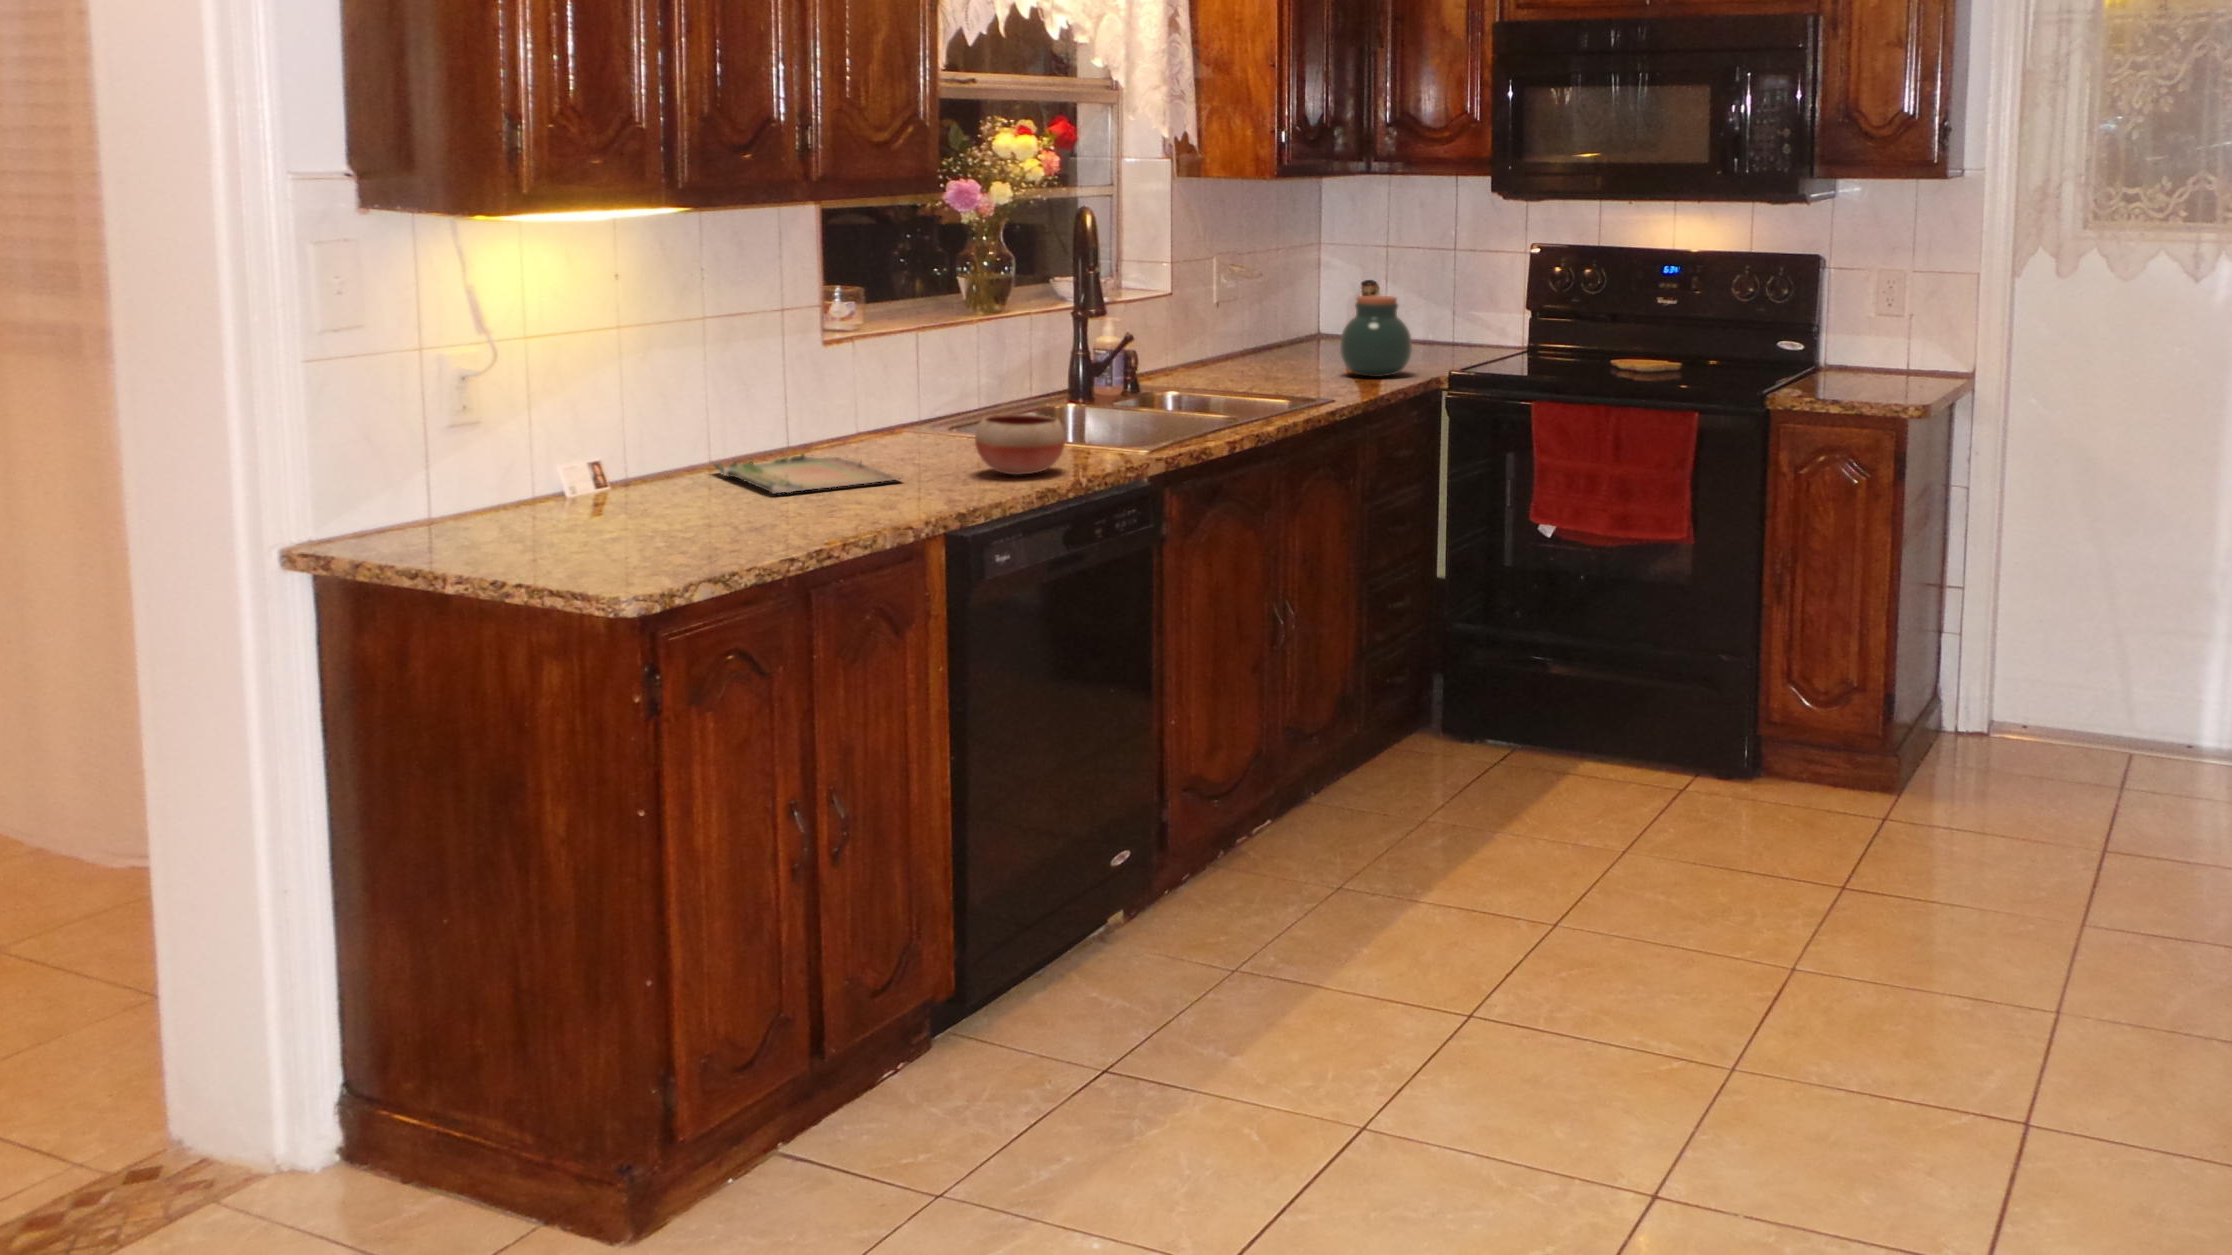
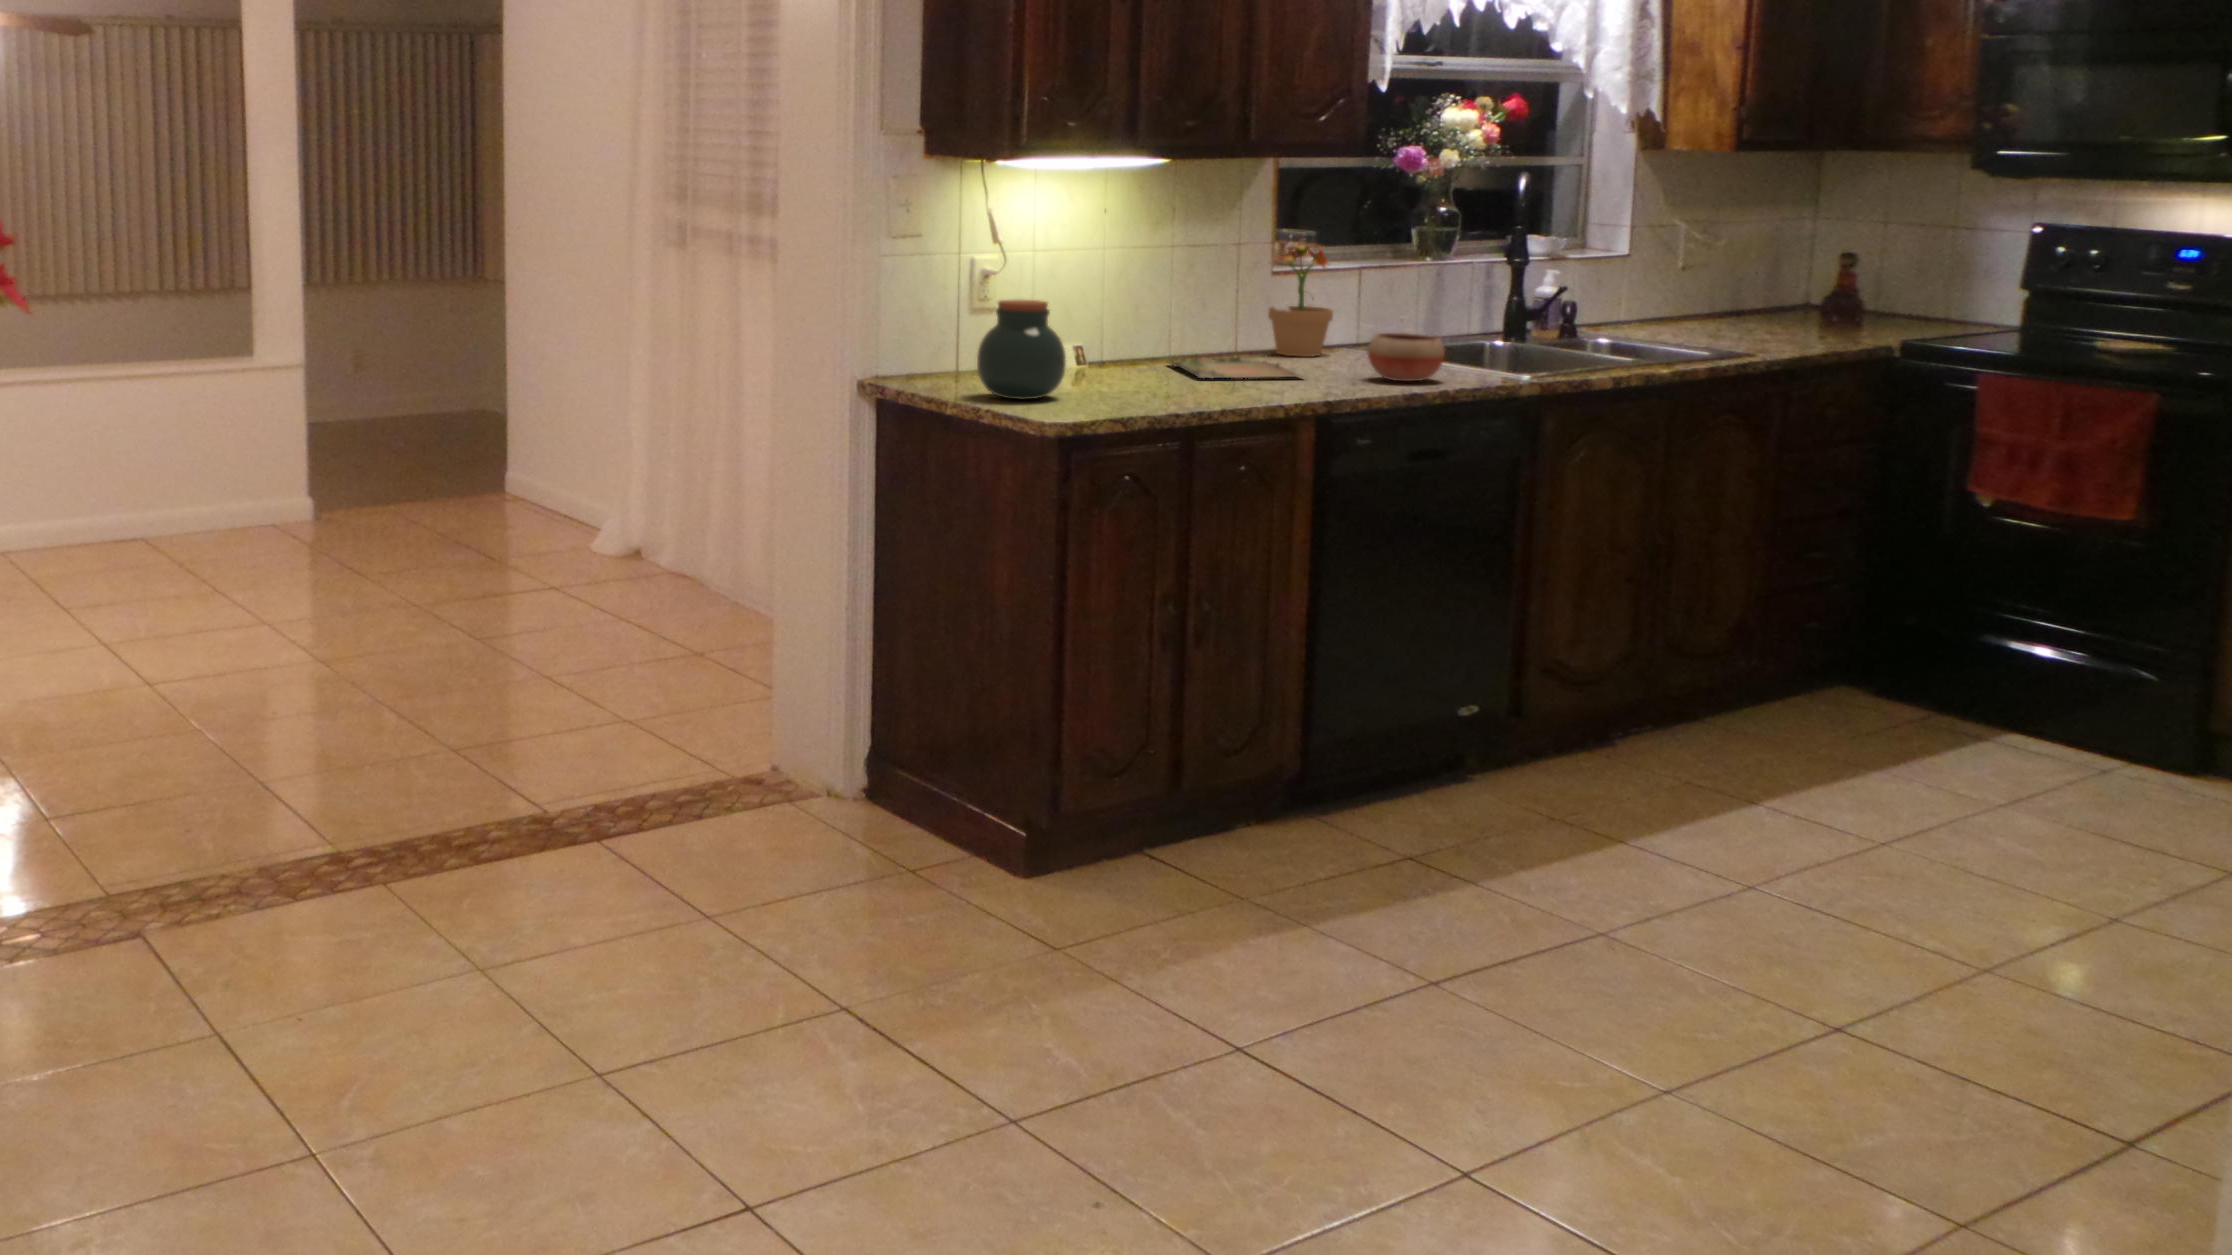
potted plant: none [822,293,902,444] -> present [1268,237,1333,357]
jar: present [1340,296,1412,377] -> present [977,300,1066,400]

